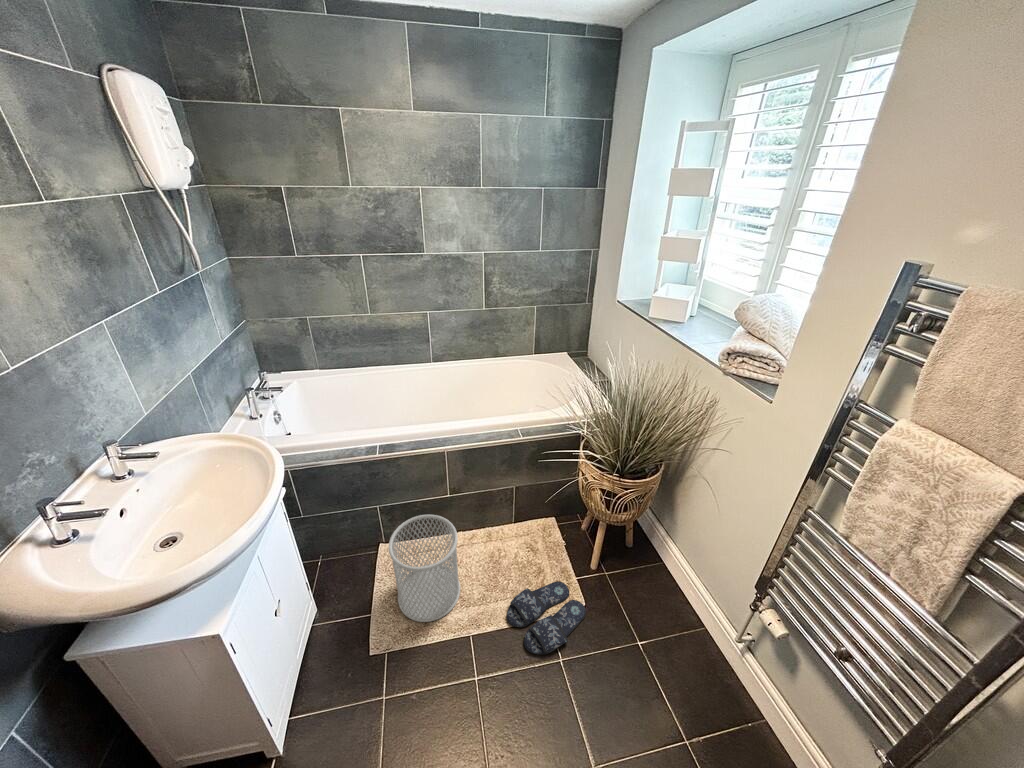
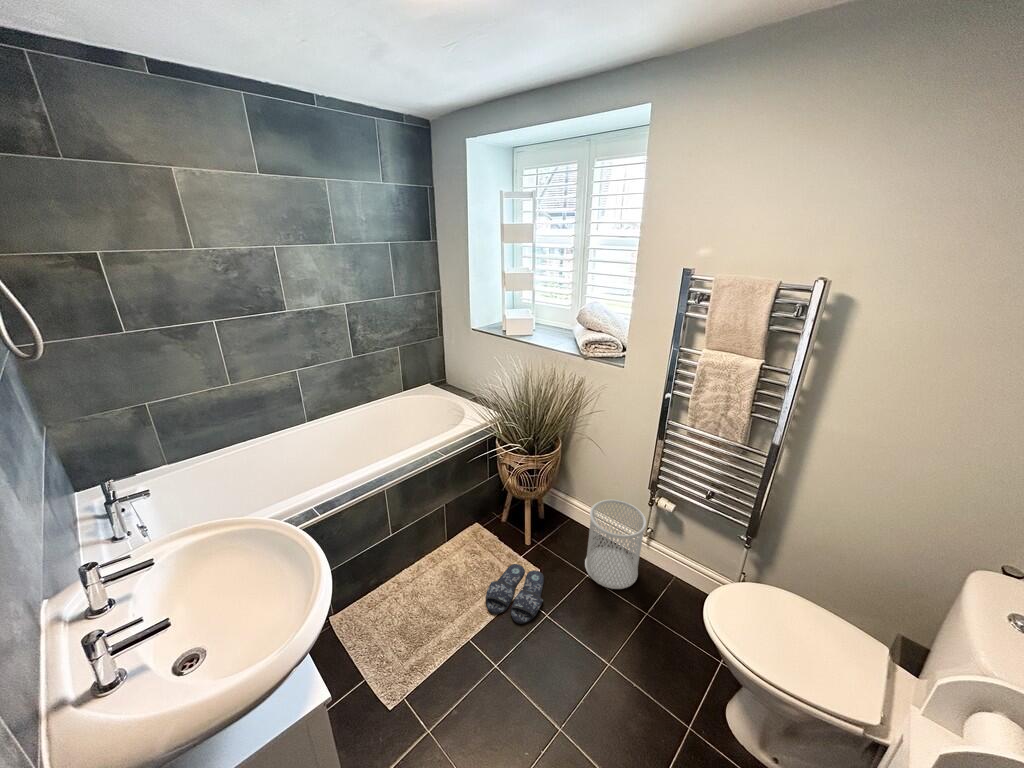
wastebasket: present [389,515,460,622] -> present [585,500,646,589]

